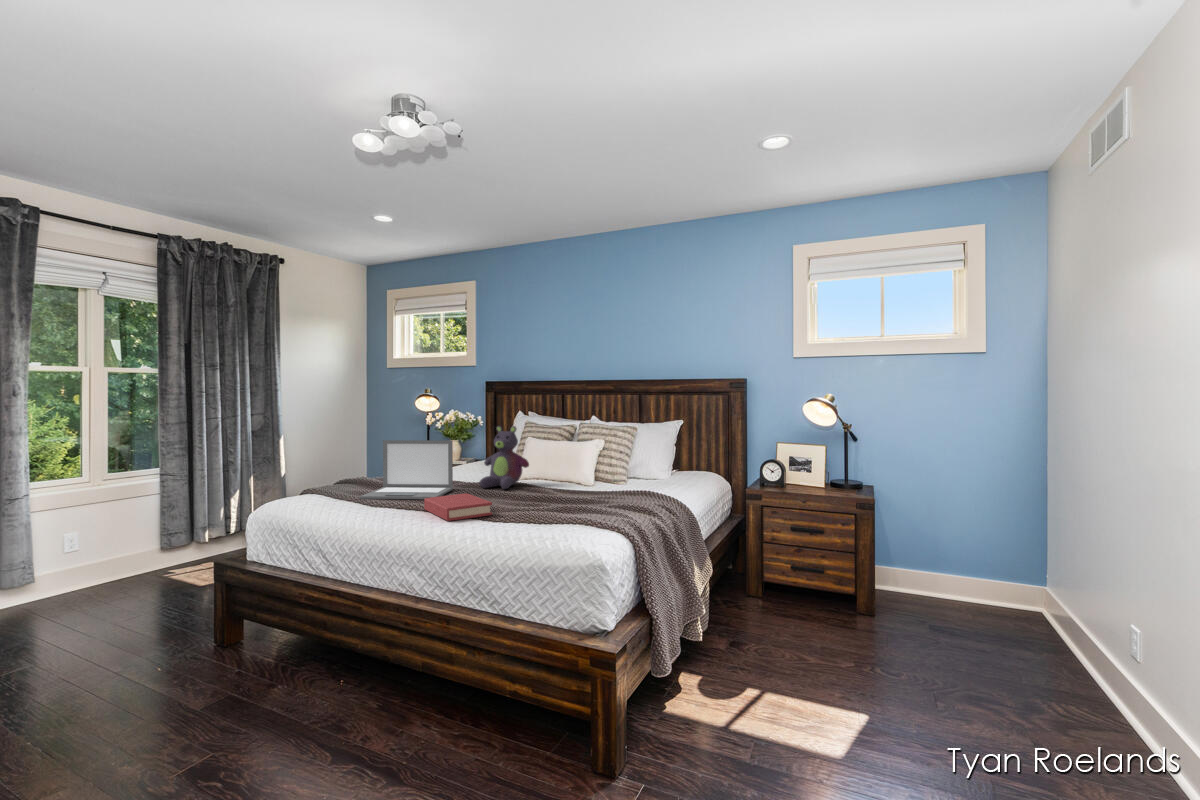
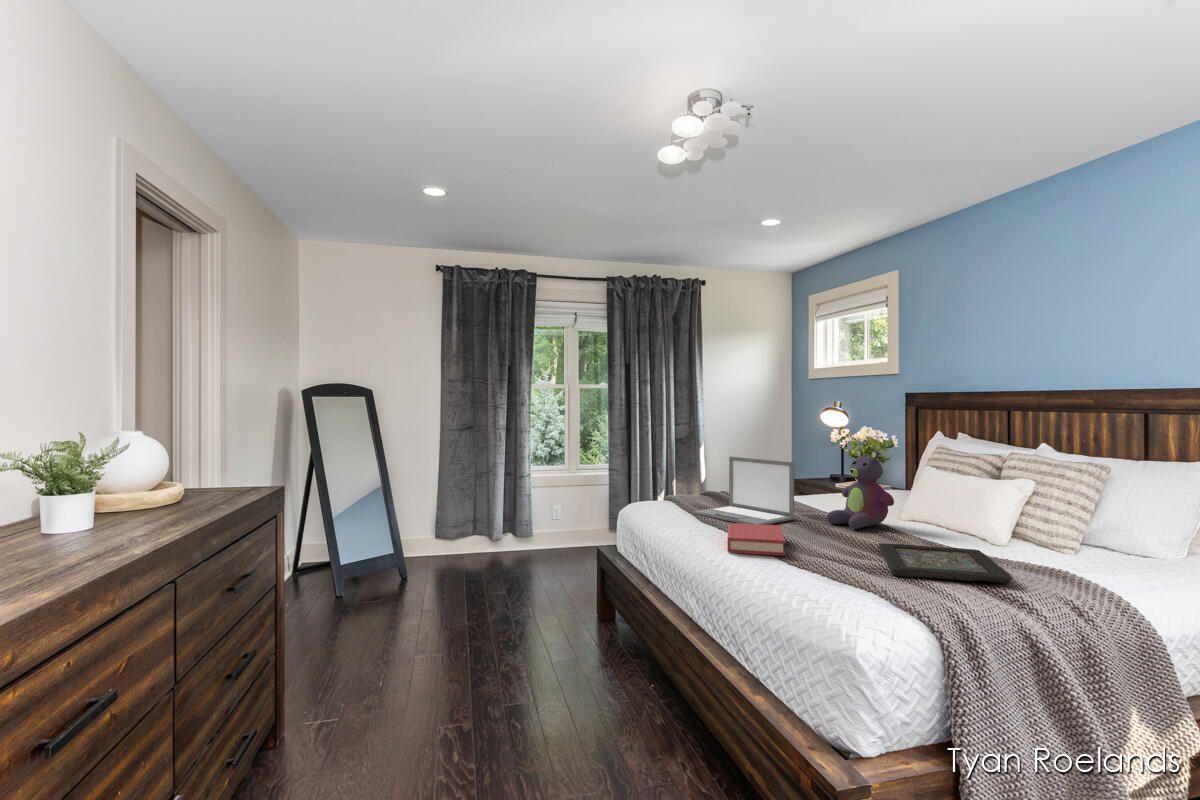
decorative tray: none [539,488,634,512] -> present [879,543,1013,583]

